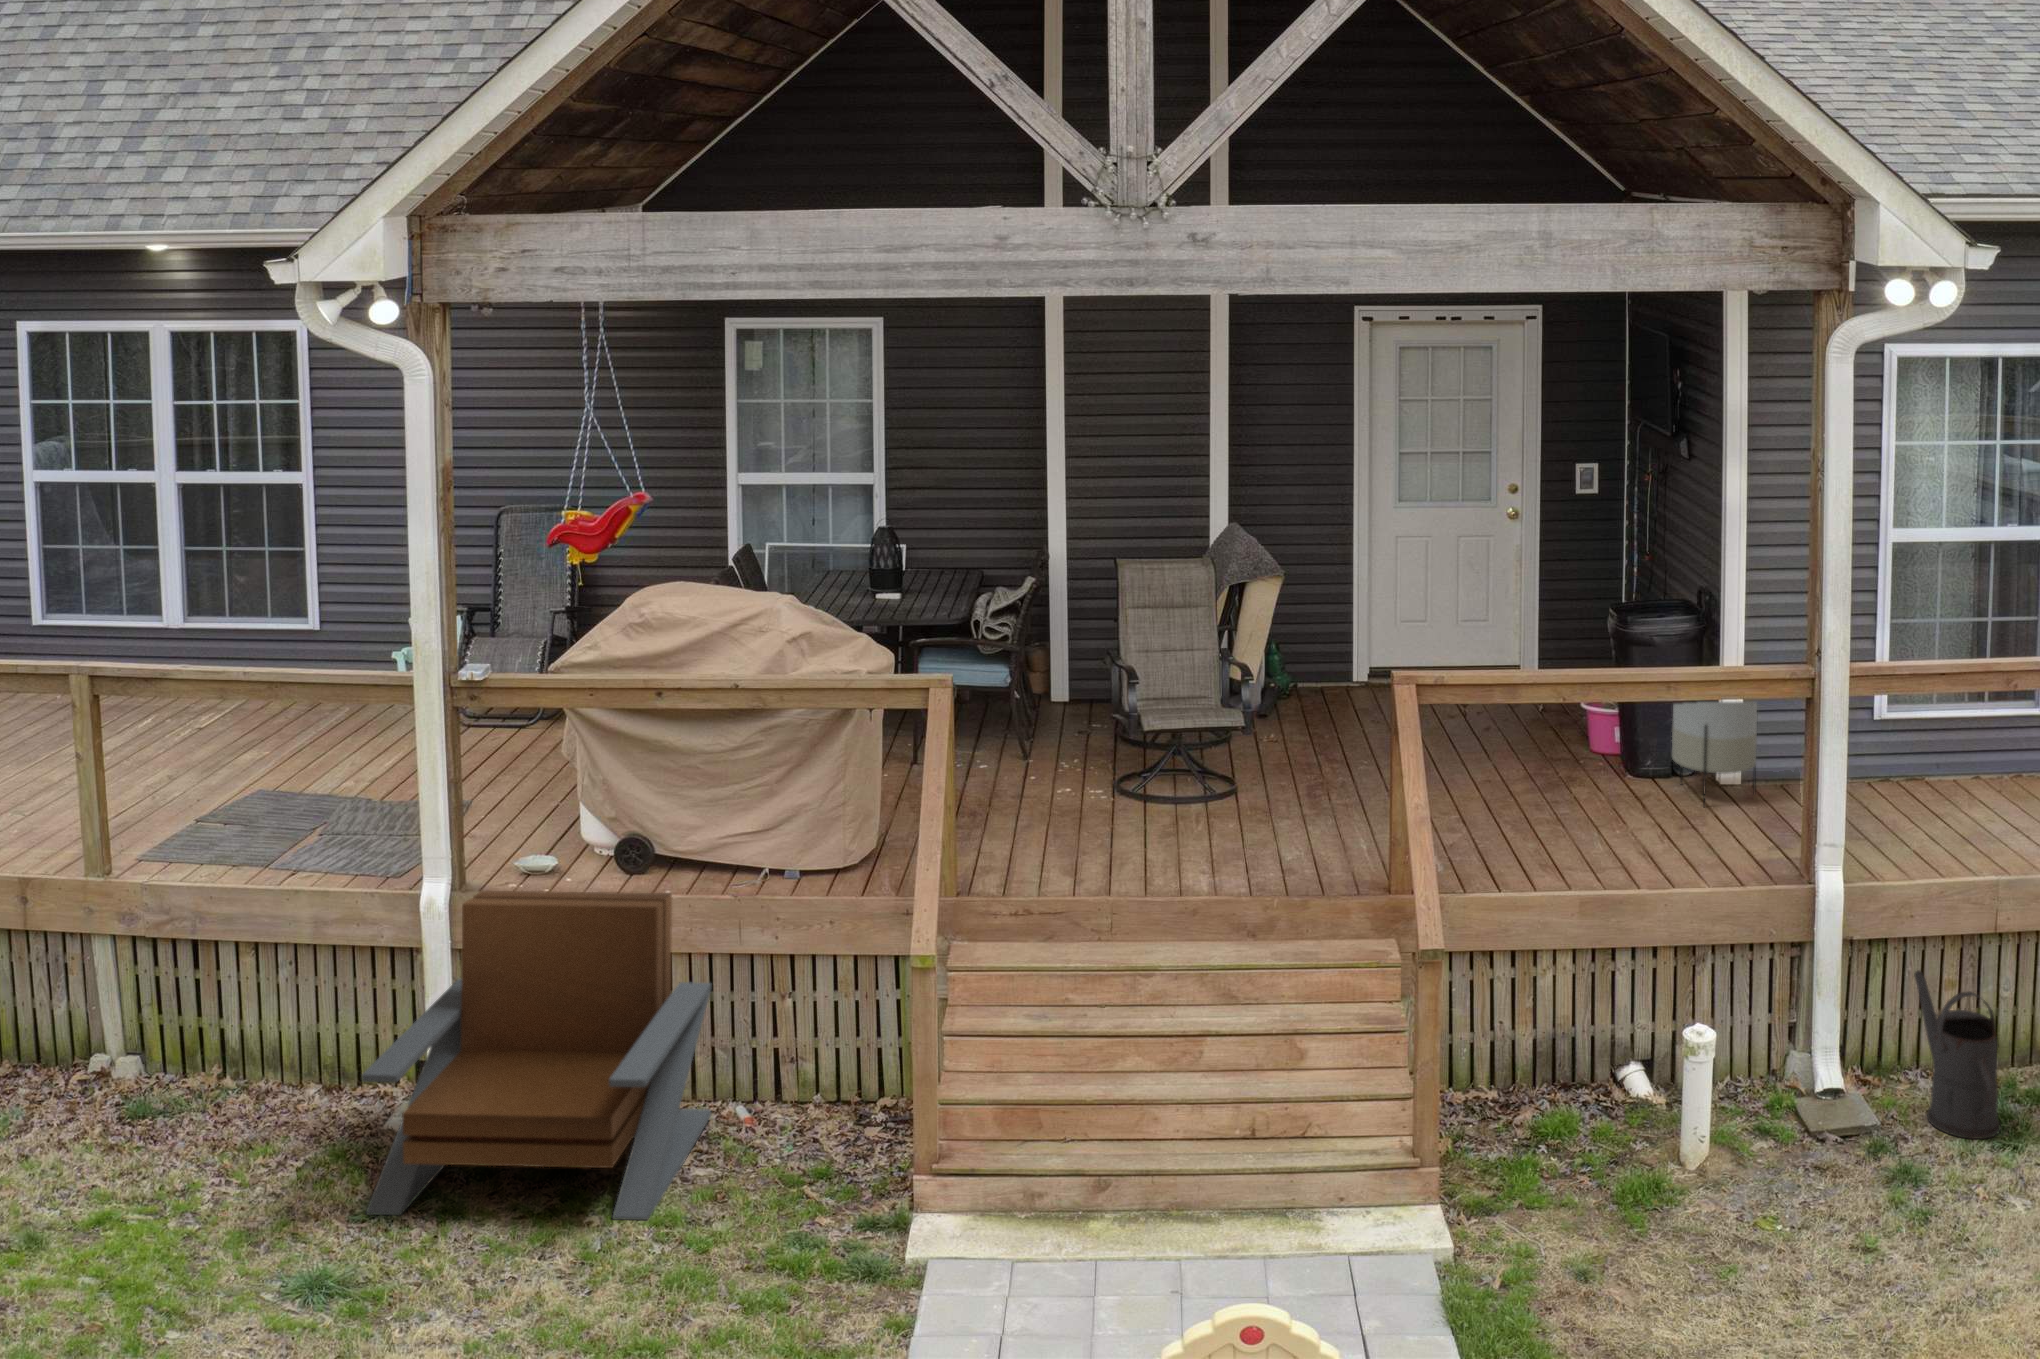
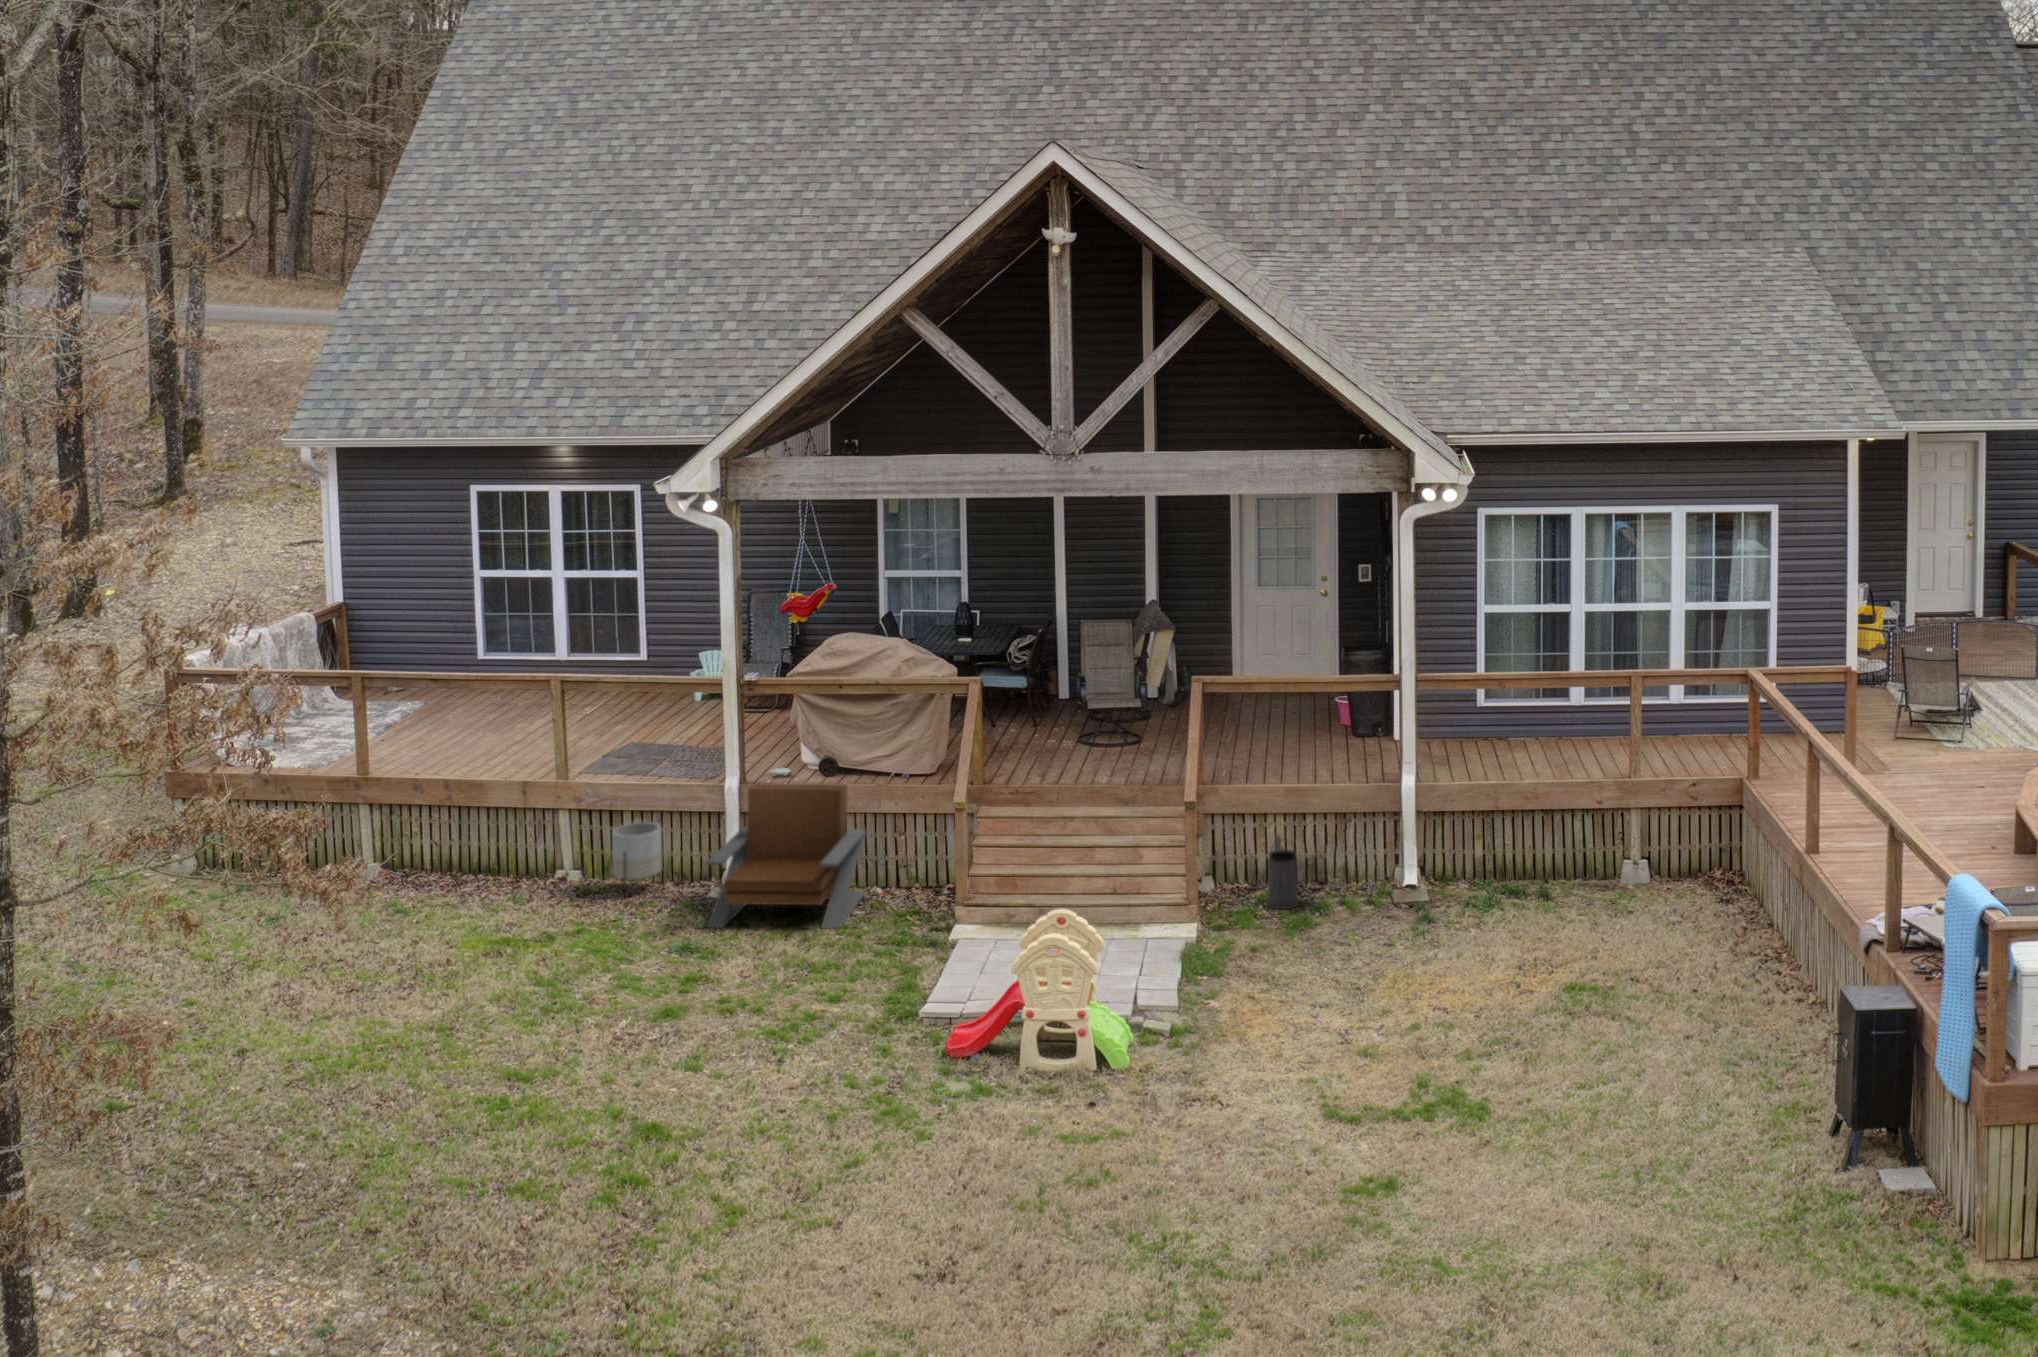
planter: present [1672,702,1757,805] -> present [612,822,664,897]
watering can: present [1914,971,2001,1139] -> present [1266,835,1299,909]

